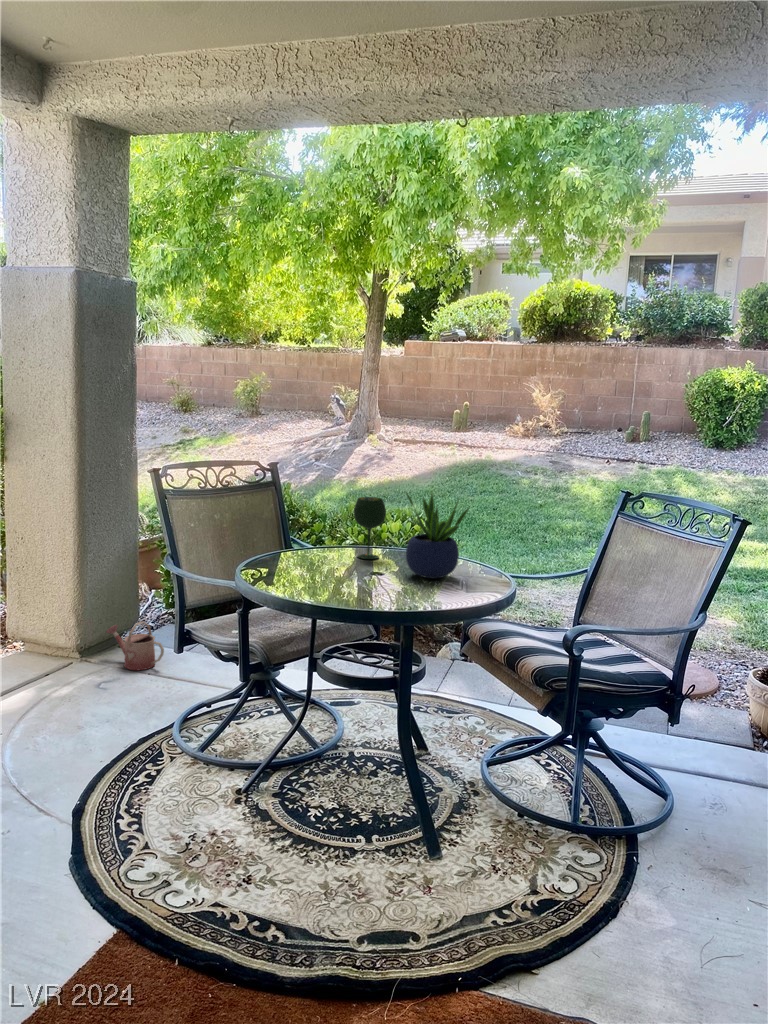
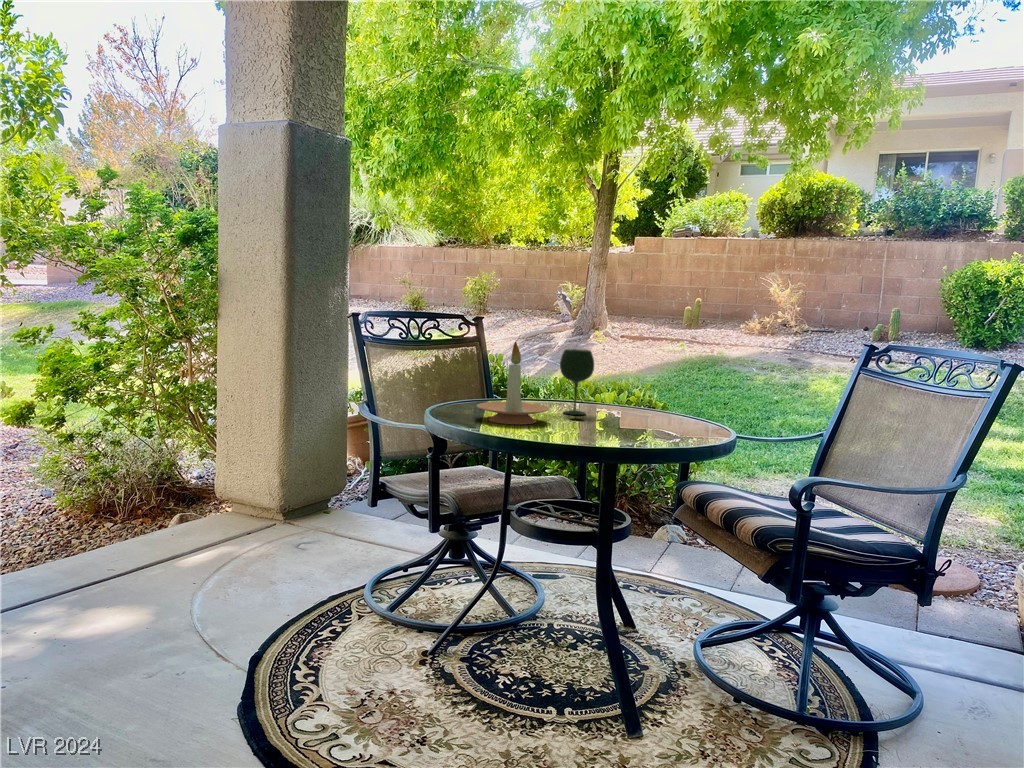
potted plant: present [406,493,470,579] -> none [612,332,685,431]
candle holder: none [279,498,348,576] -> present [477,342,550,424]
watering can: present [106,621,164,670] -> none [315,484,370,533]

